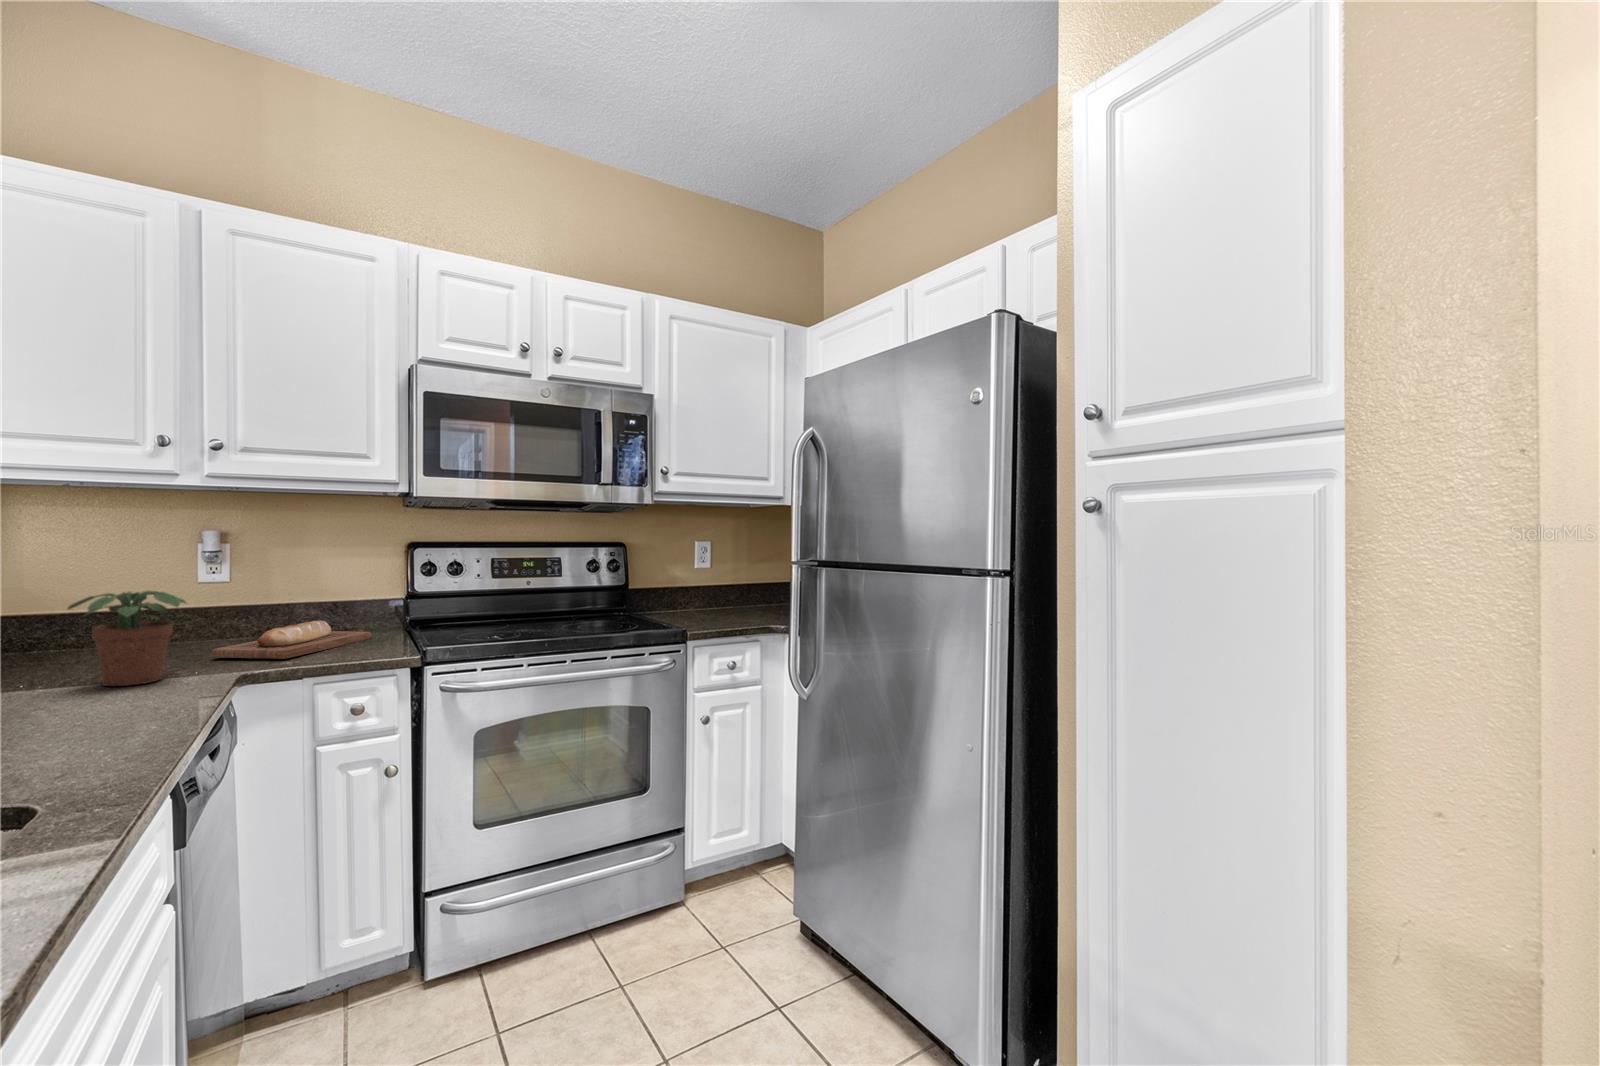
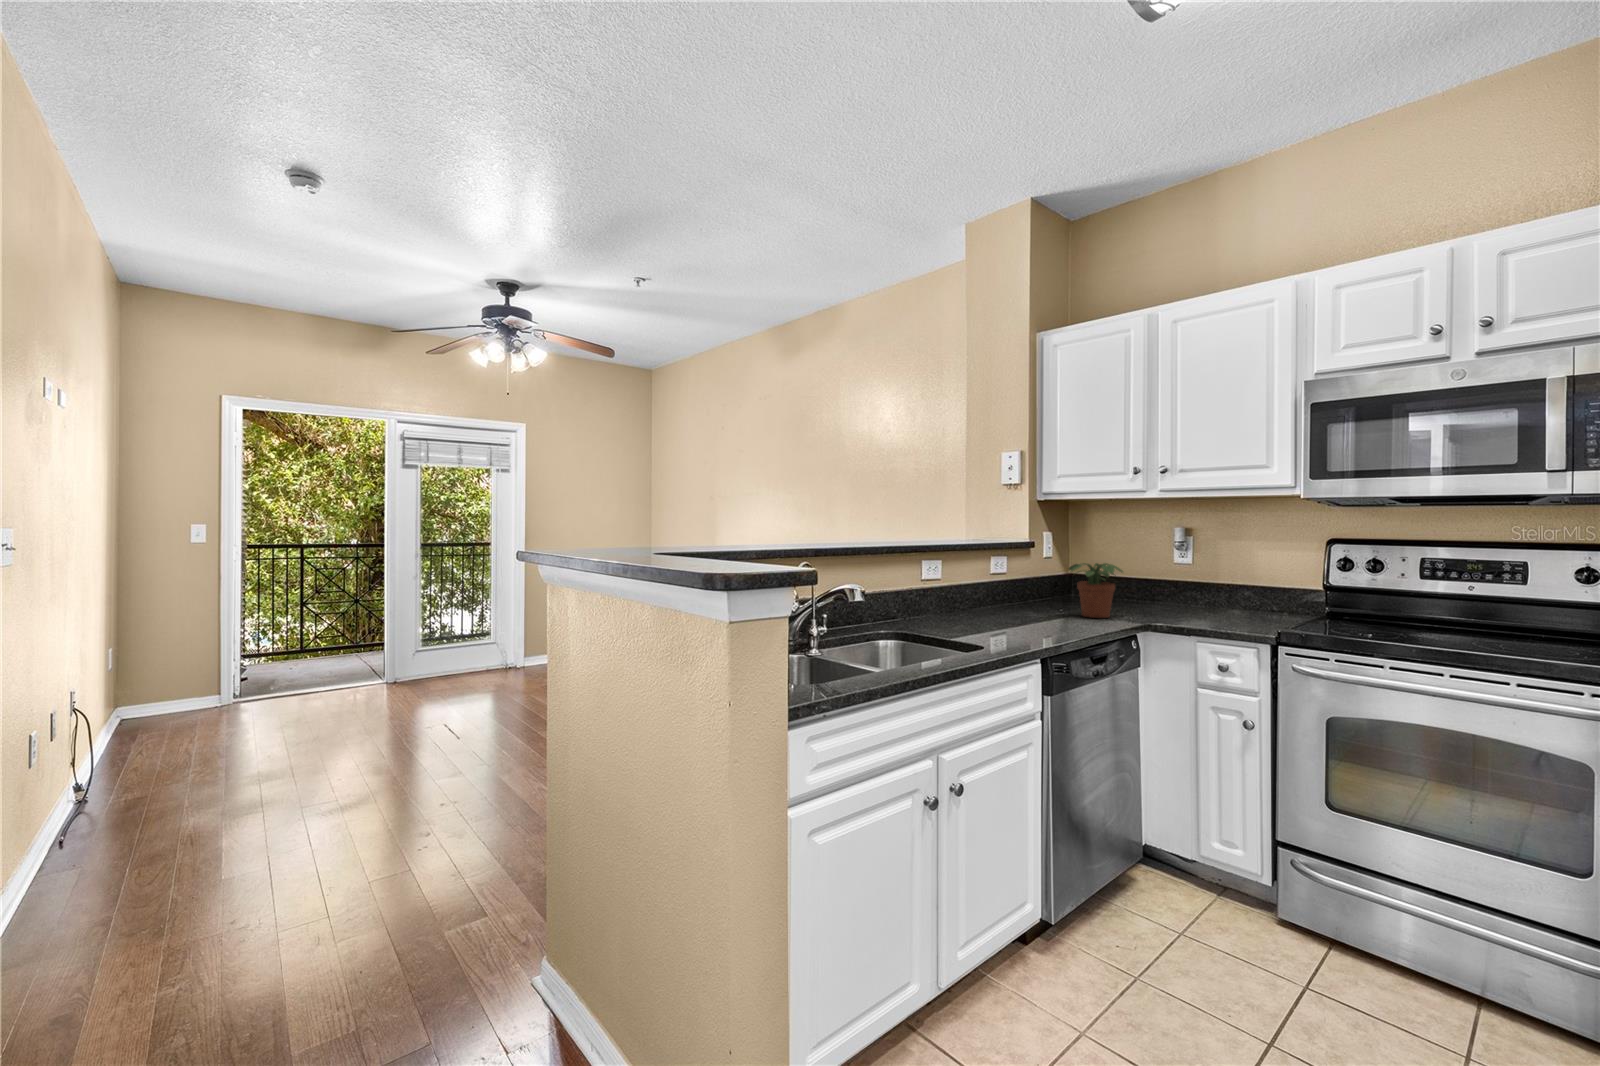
bread loaf: present [212,621,371,659] -> none [1151,598,1274,620]

